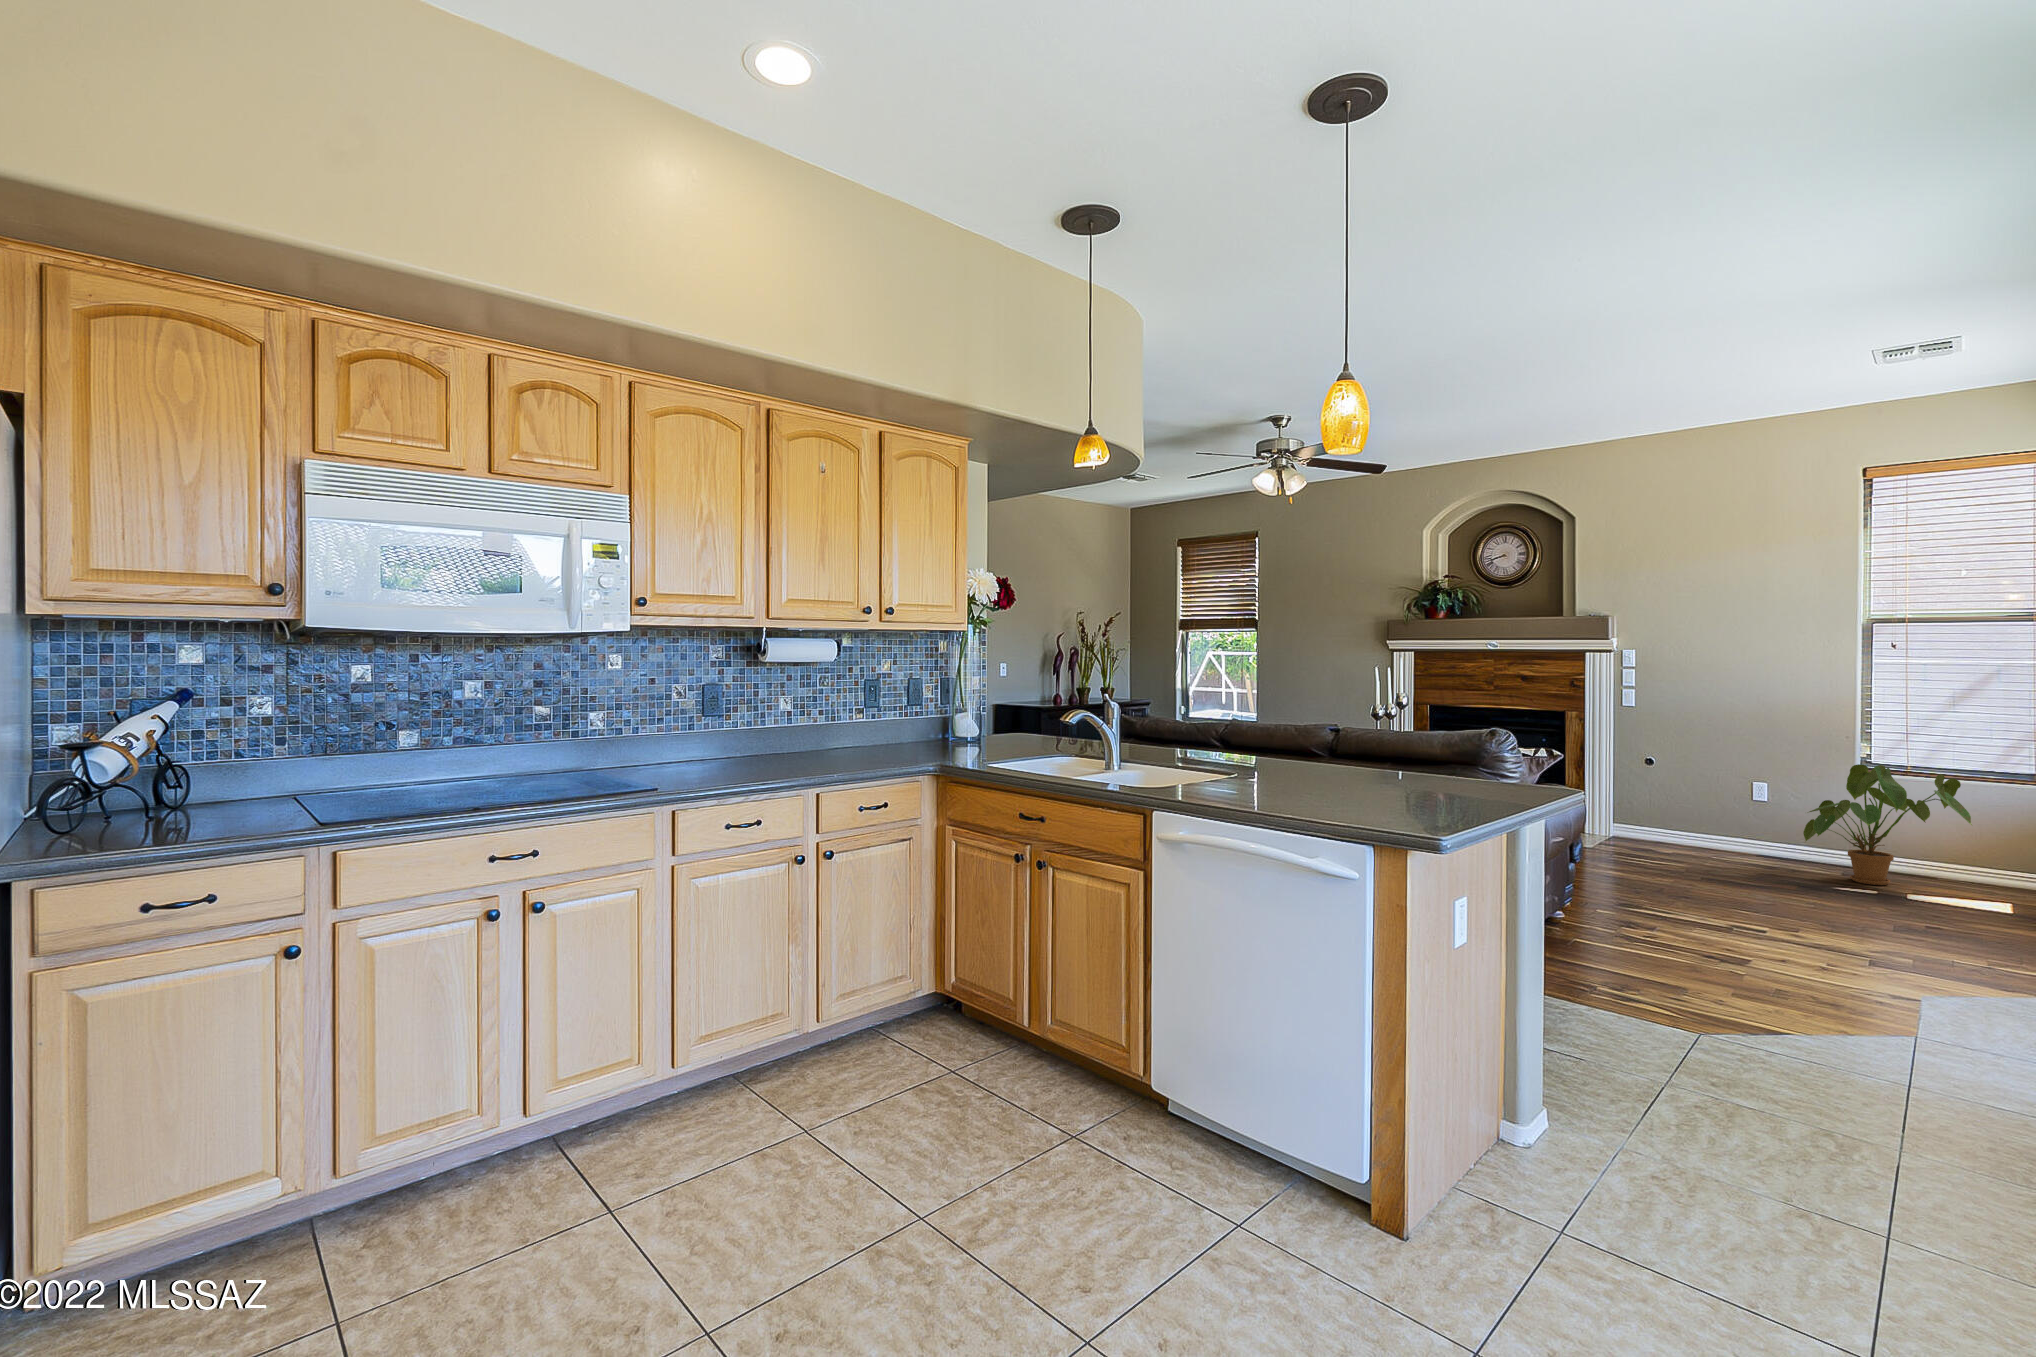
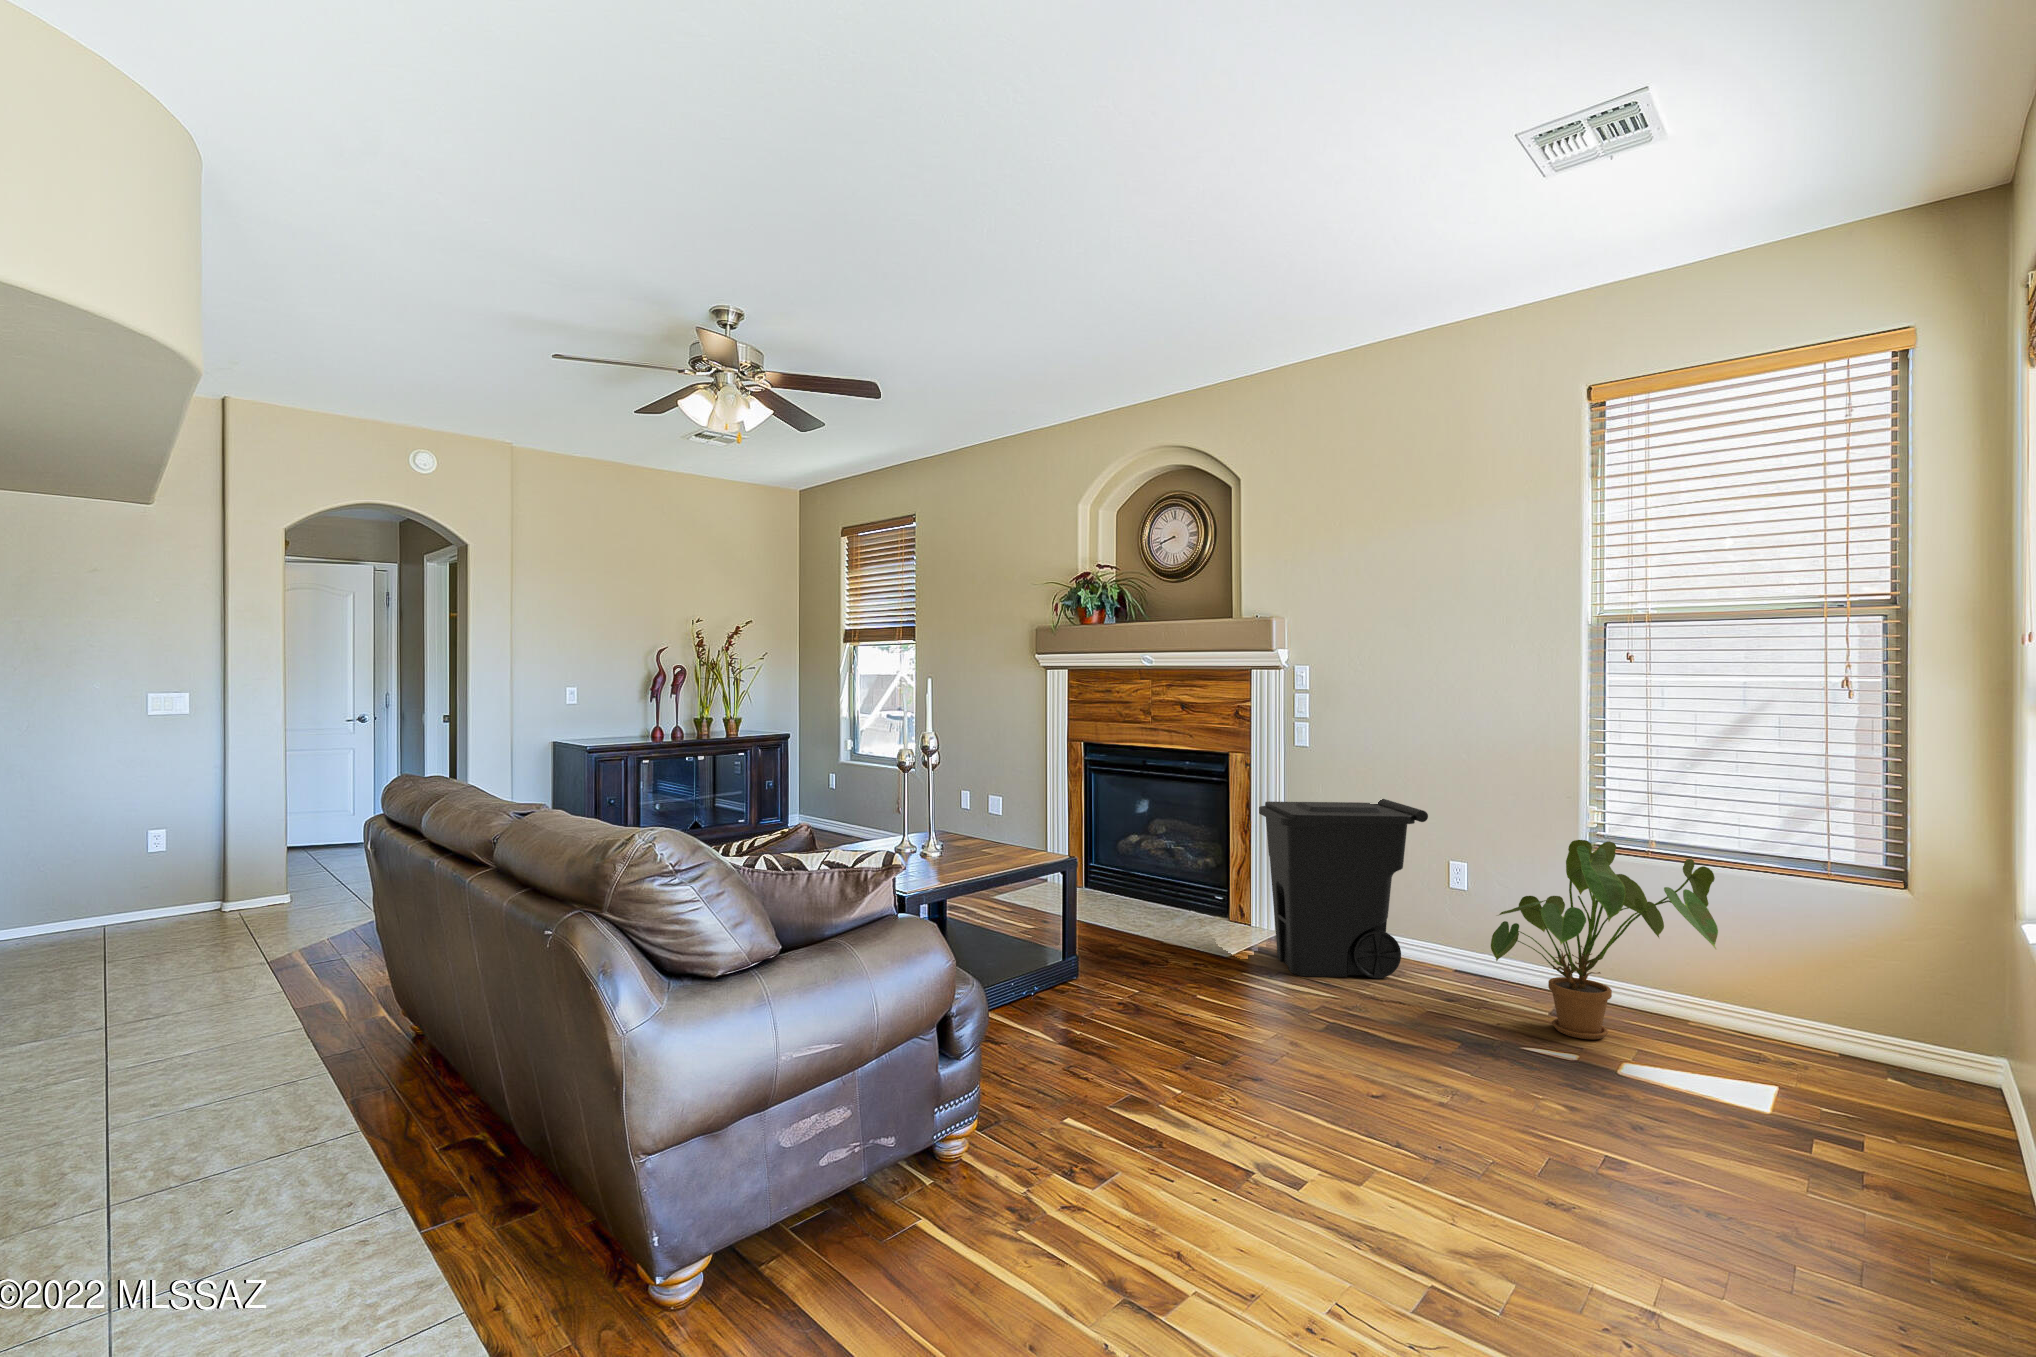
trash can: none [1608,741,1746,858] -> present [1259,799,1428,978]

